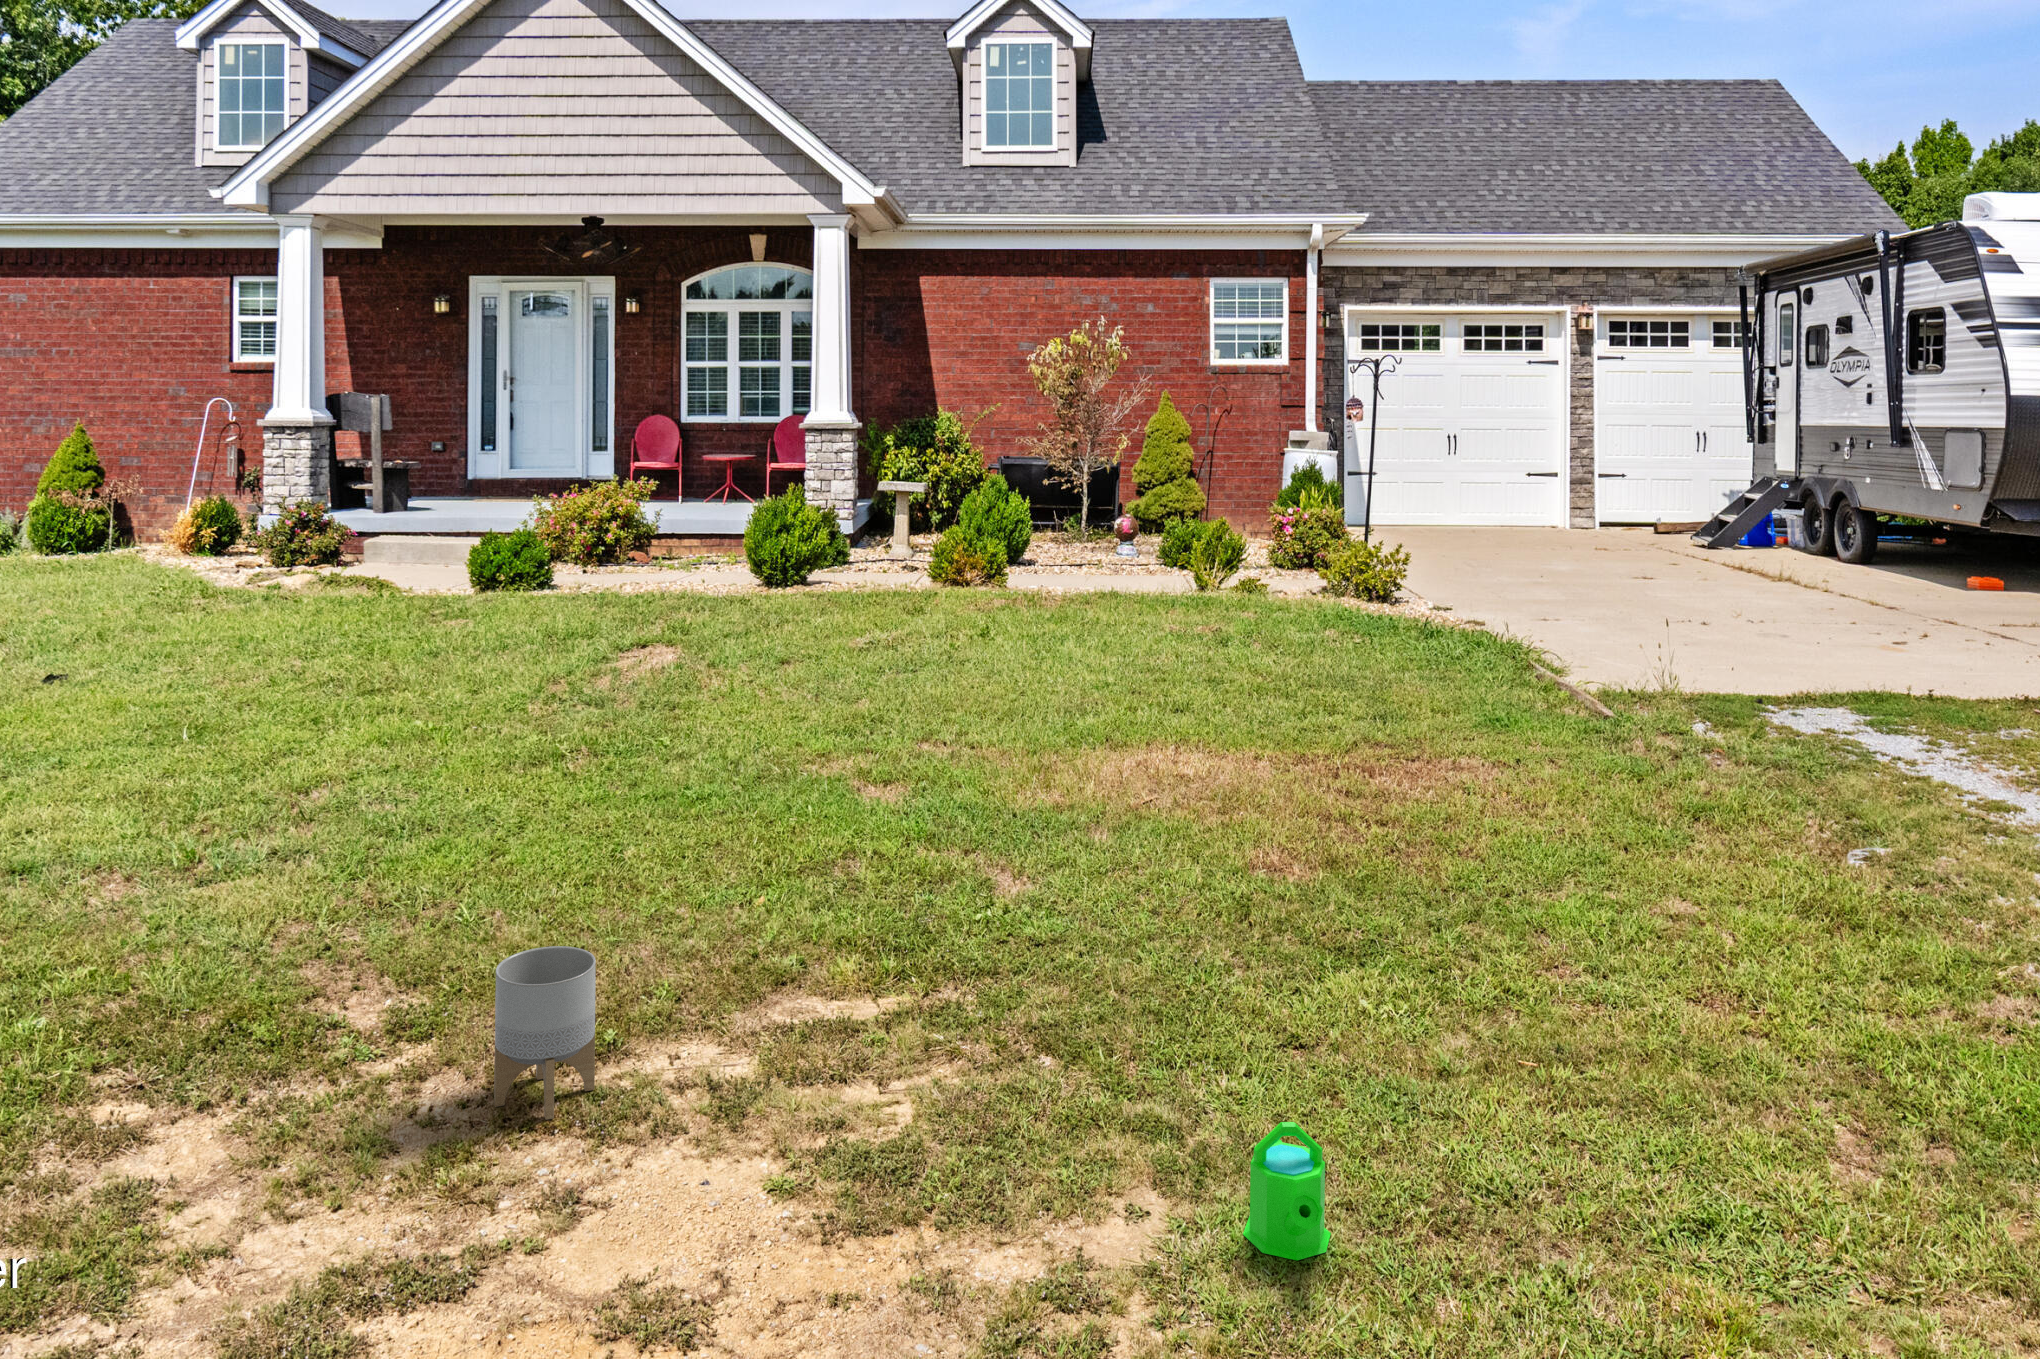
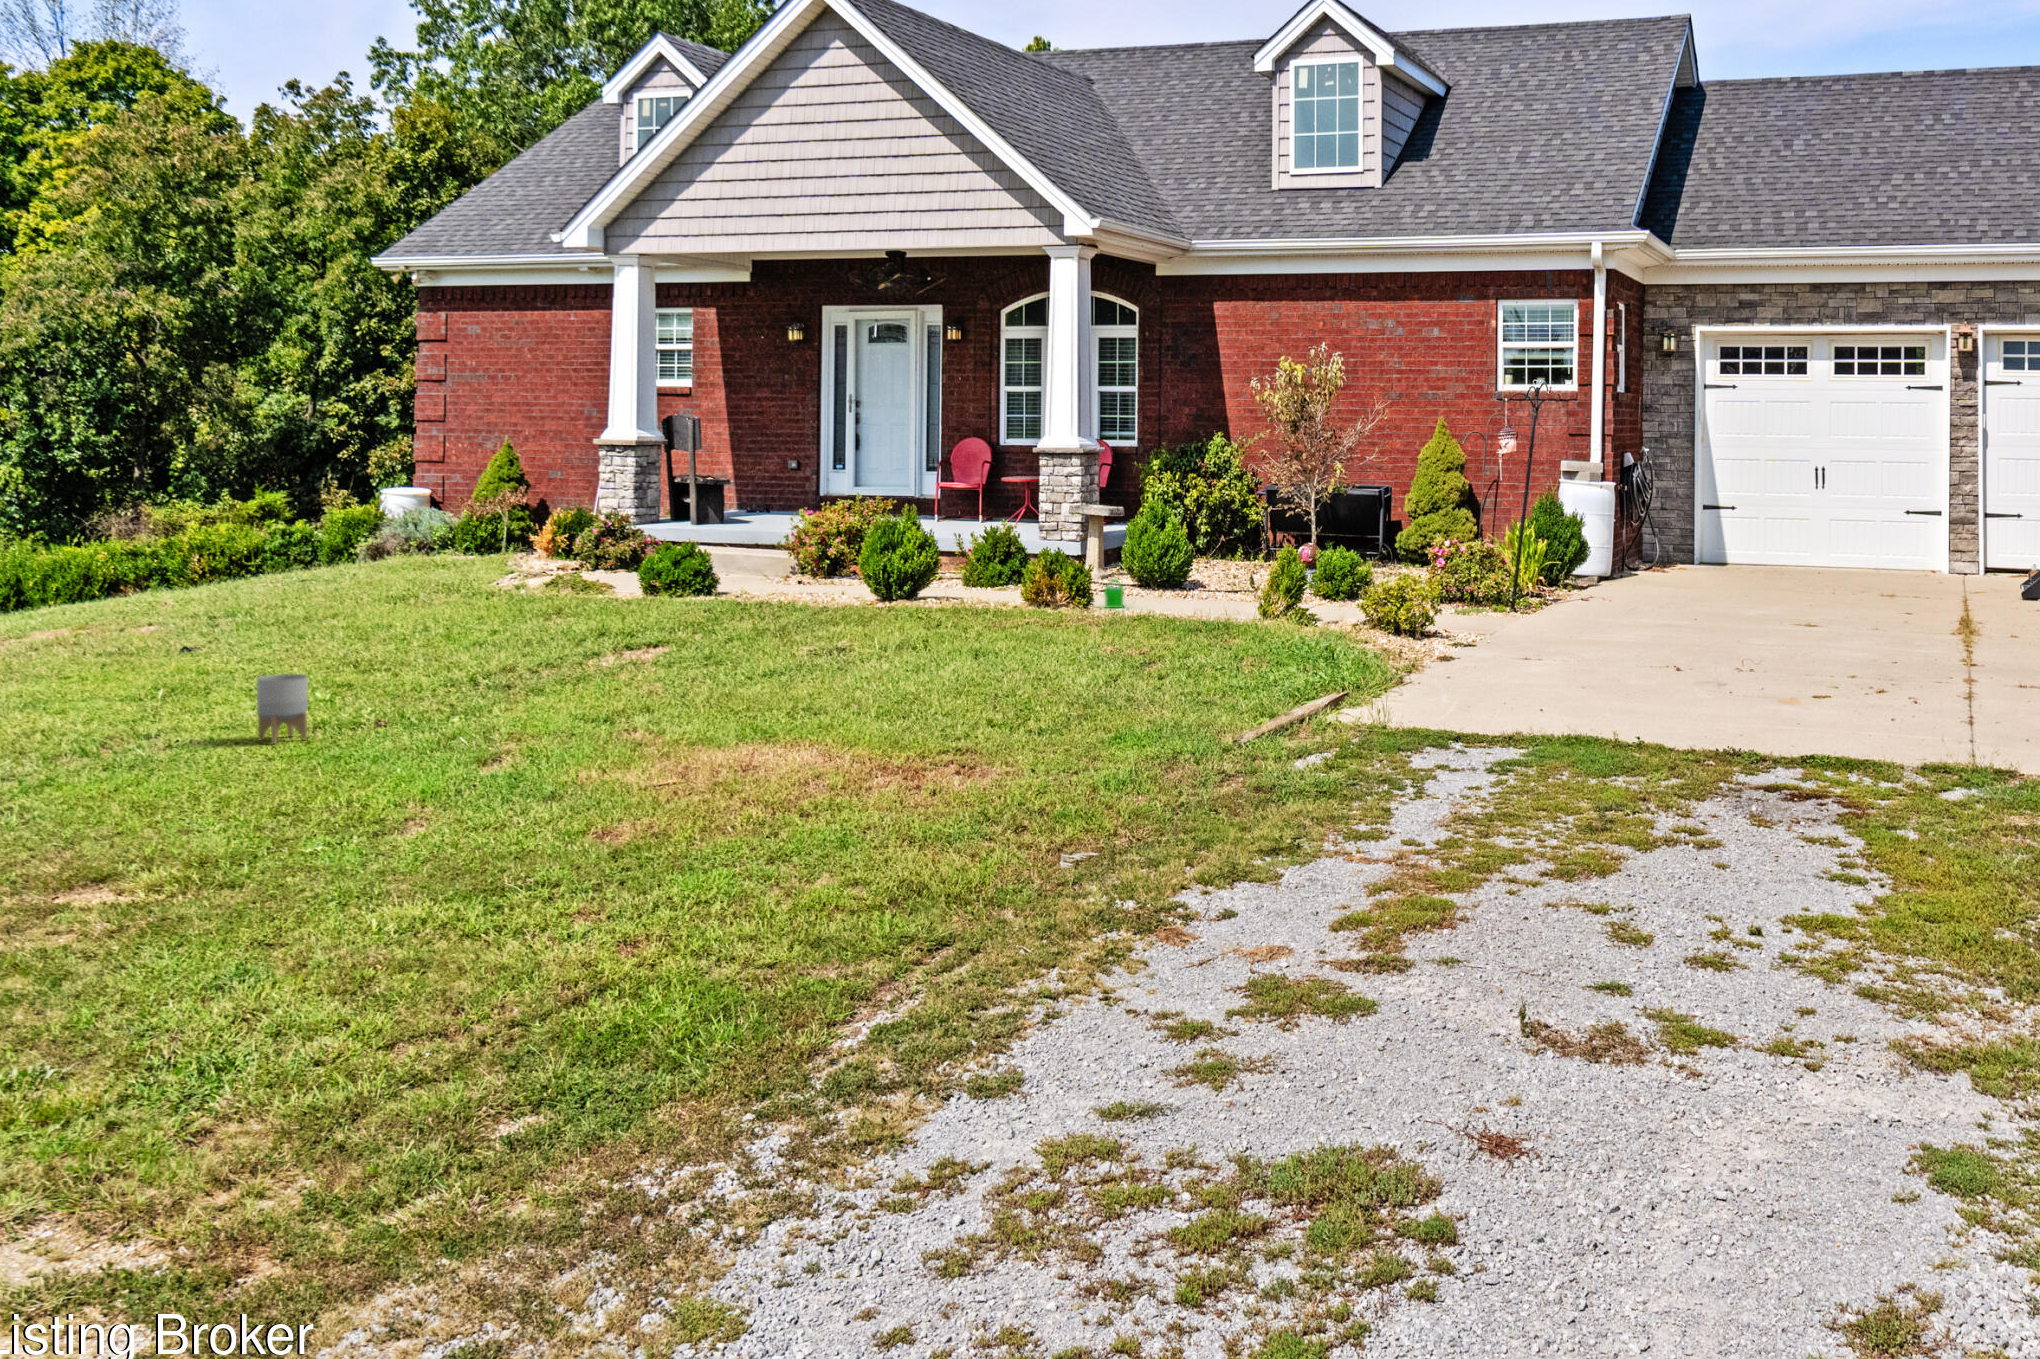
watering can: present [1243,1122,1331,1260] -> present [1104,579,1124,608]

